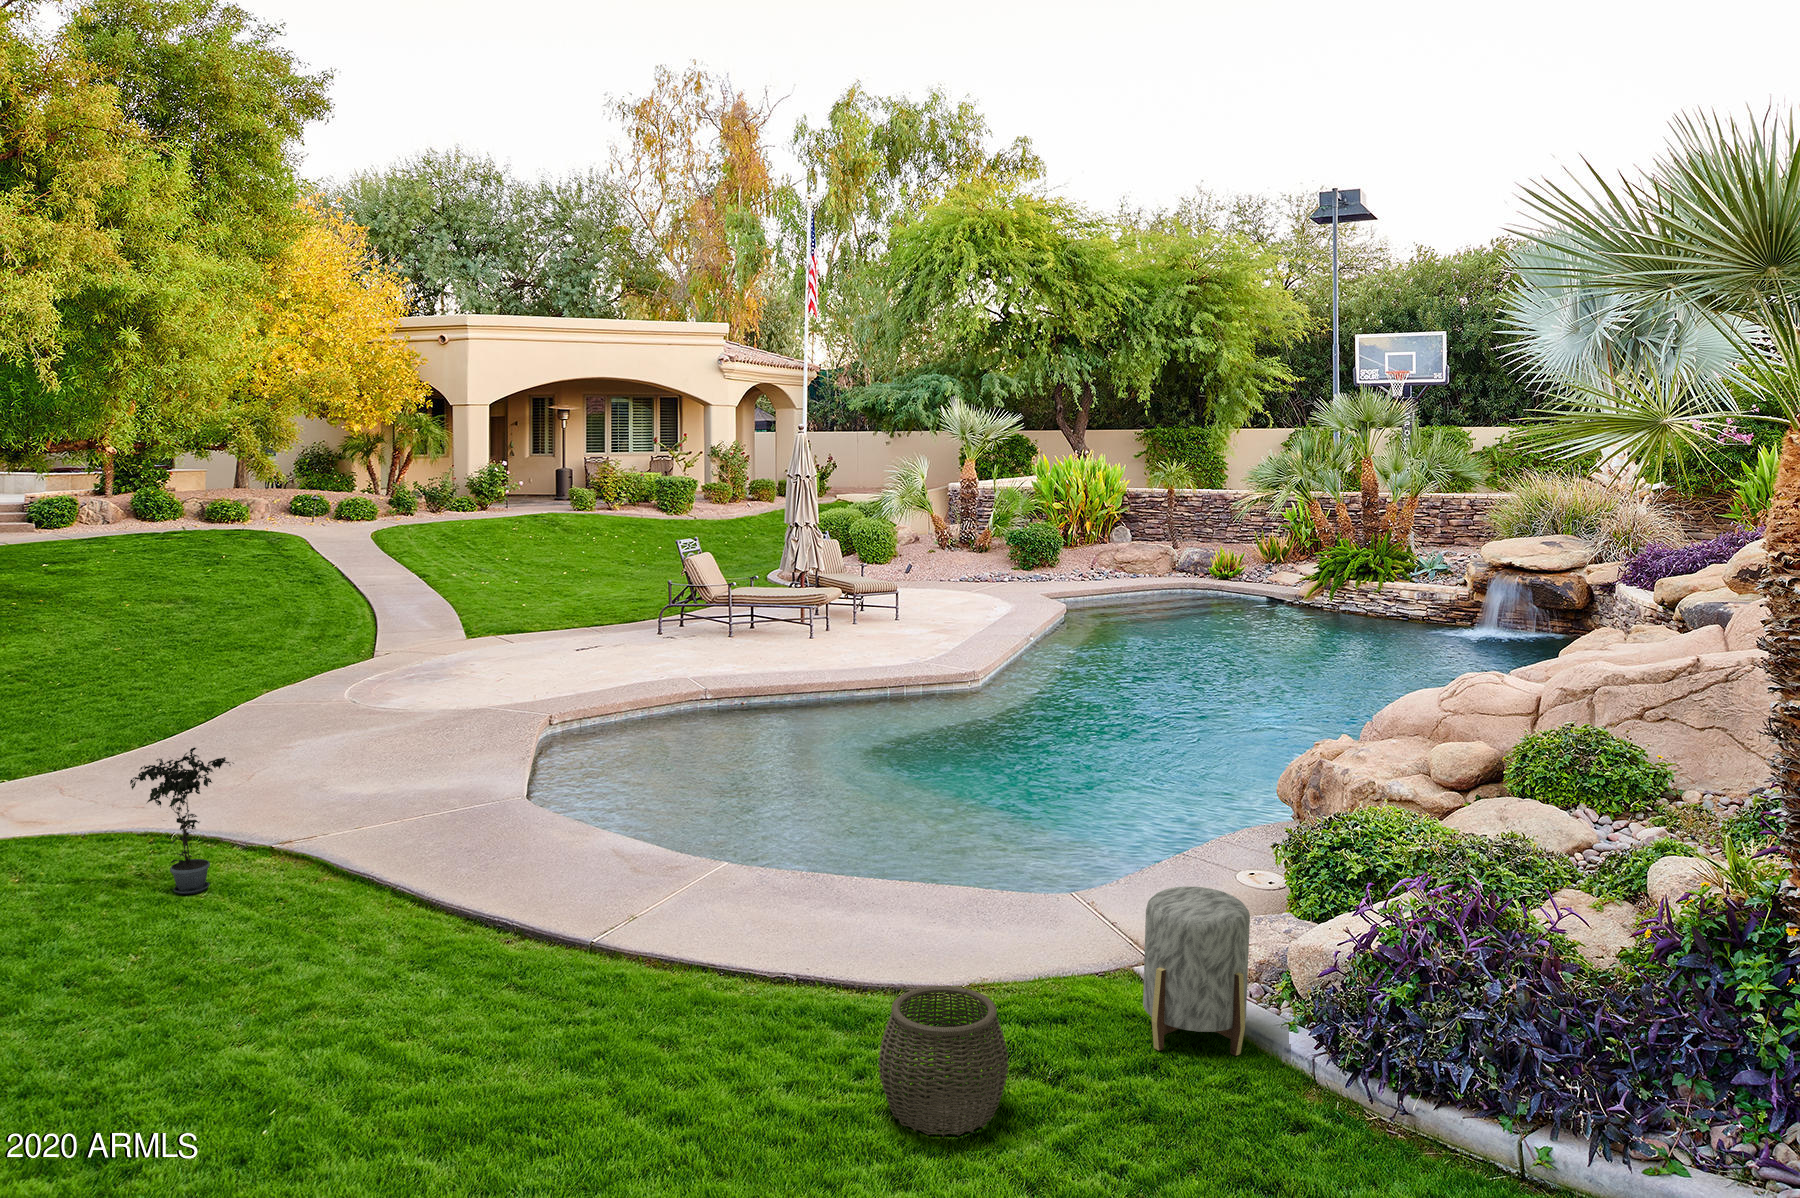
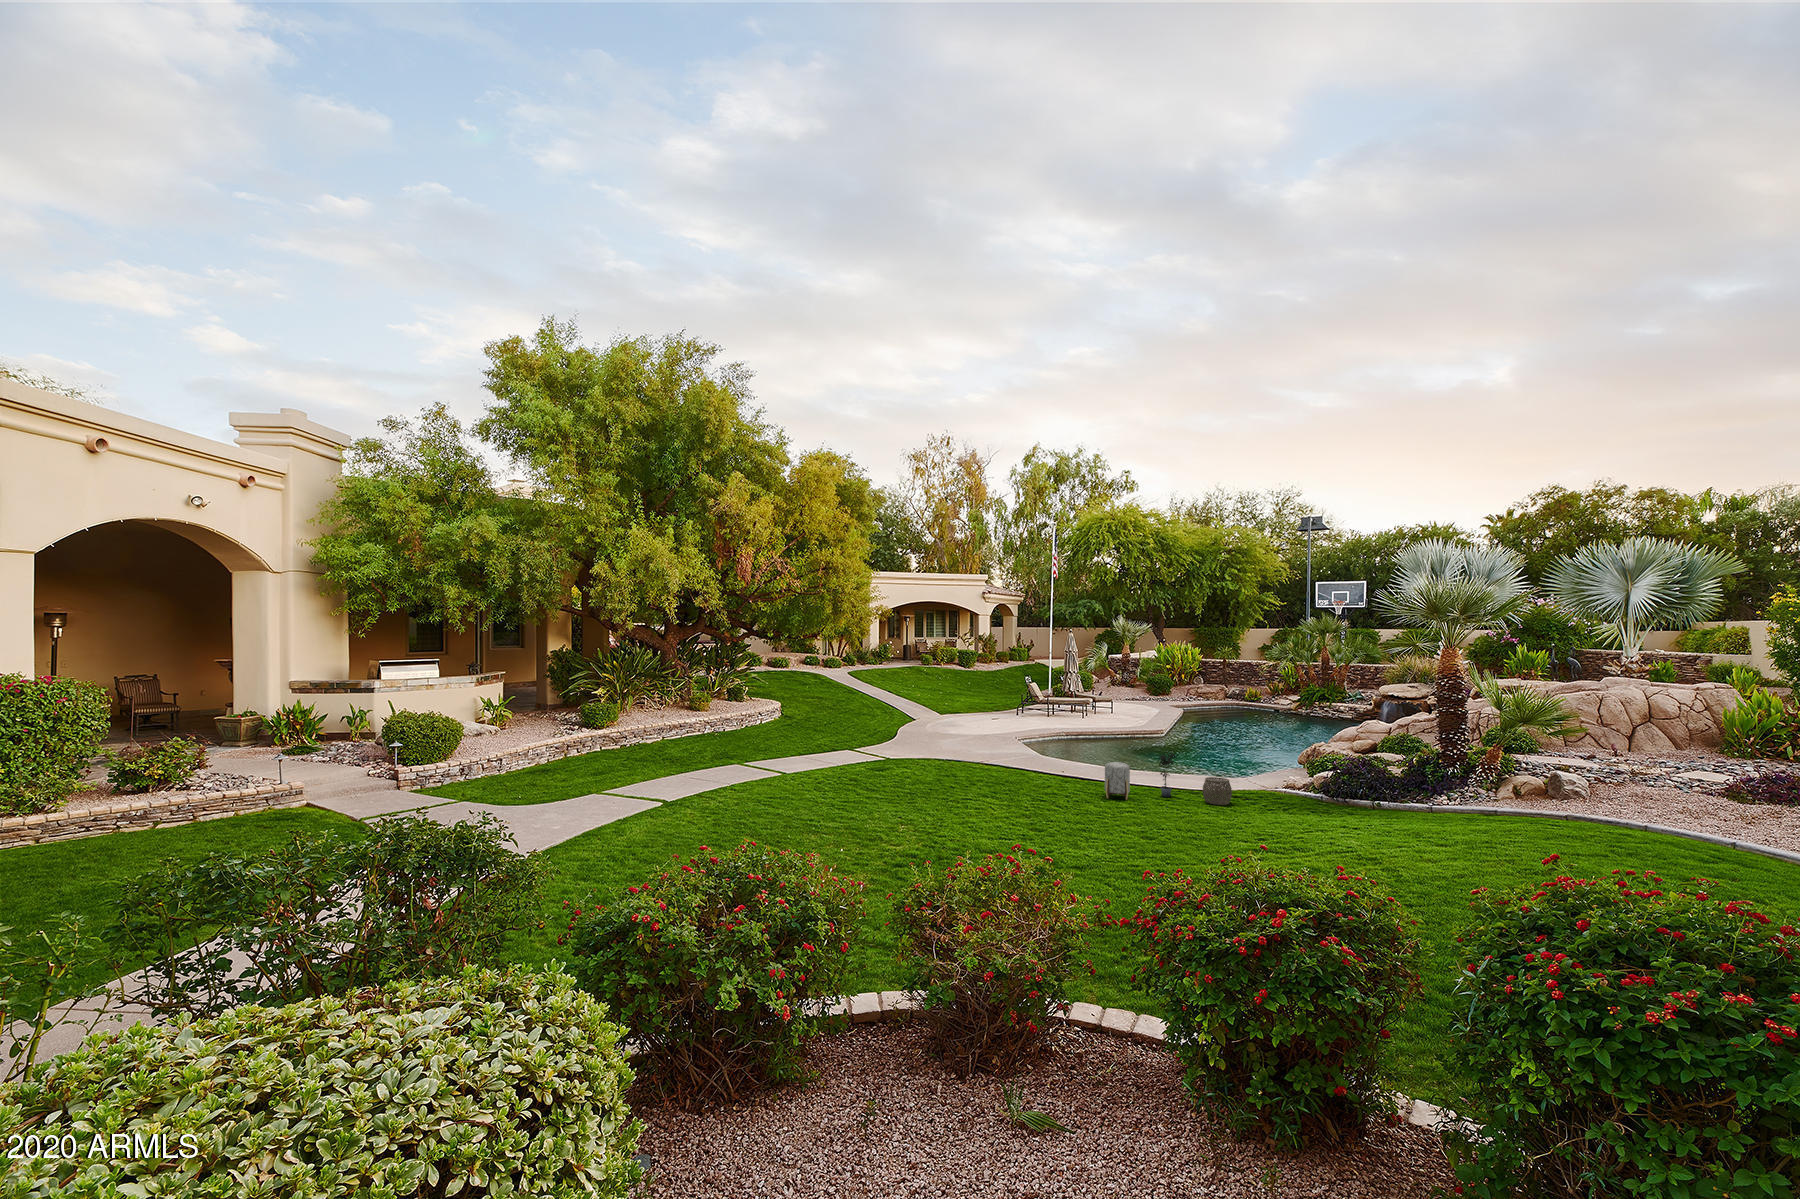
potted plant: present [130,747,234,894] -> present [1157,751,1177,797]
stool: present [1143,887,1250,1056] -> present [1105,762,1130,800]

